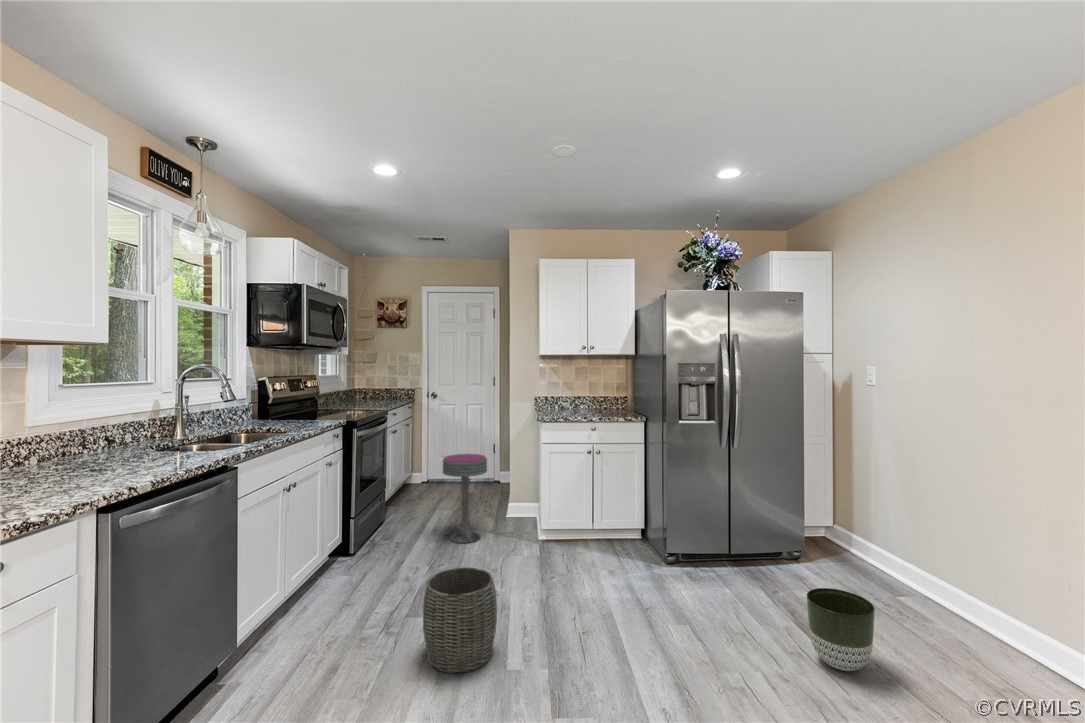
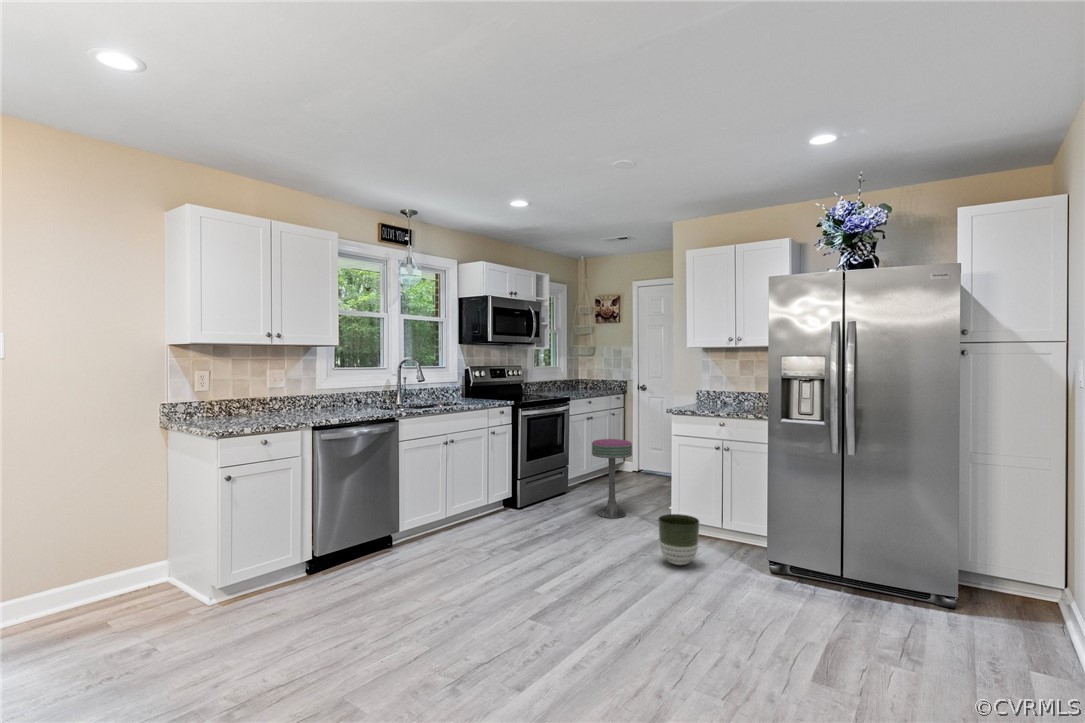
woven basket: present [423,567,497,673] -> none [489,514,544,584]
planter: present [807,588,875,671] -> present [658,514,699,565]

